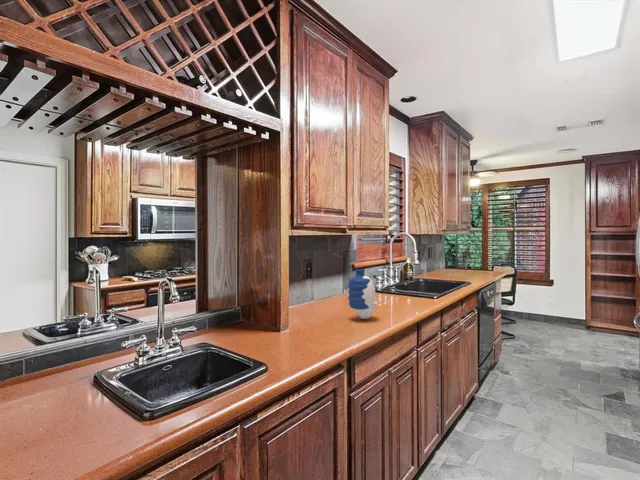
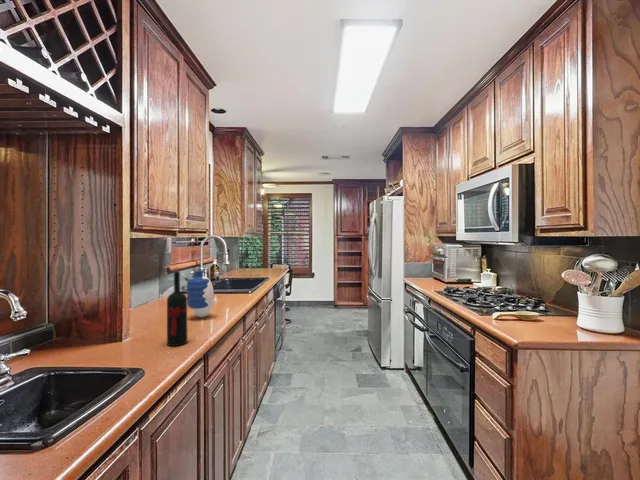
wine bottle: none [310,266,331,346] -> present [167,269,187,346]

